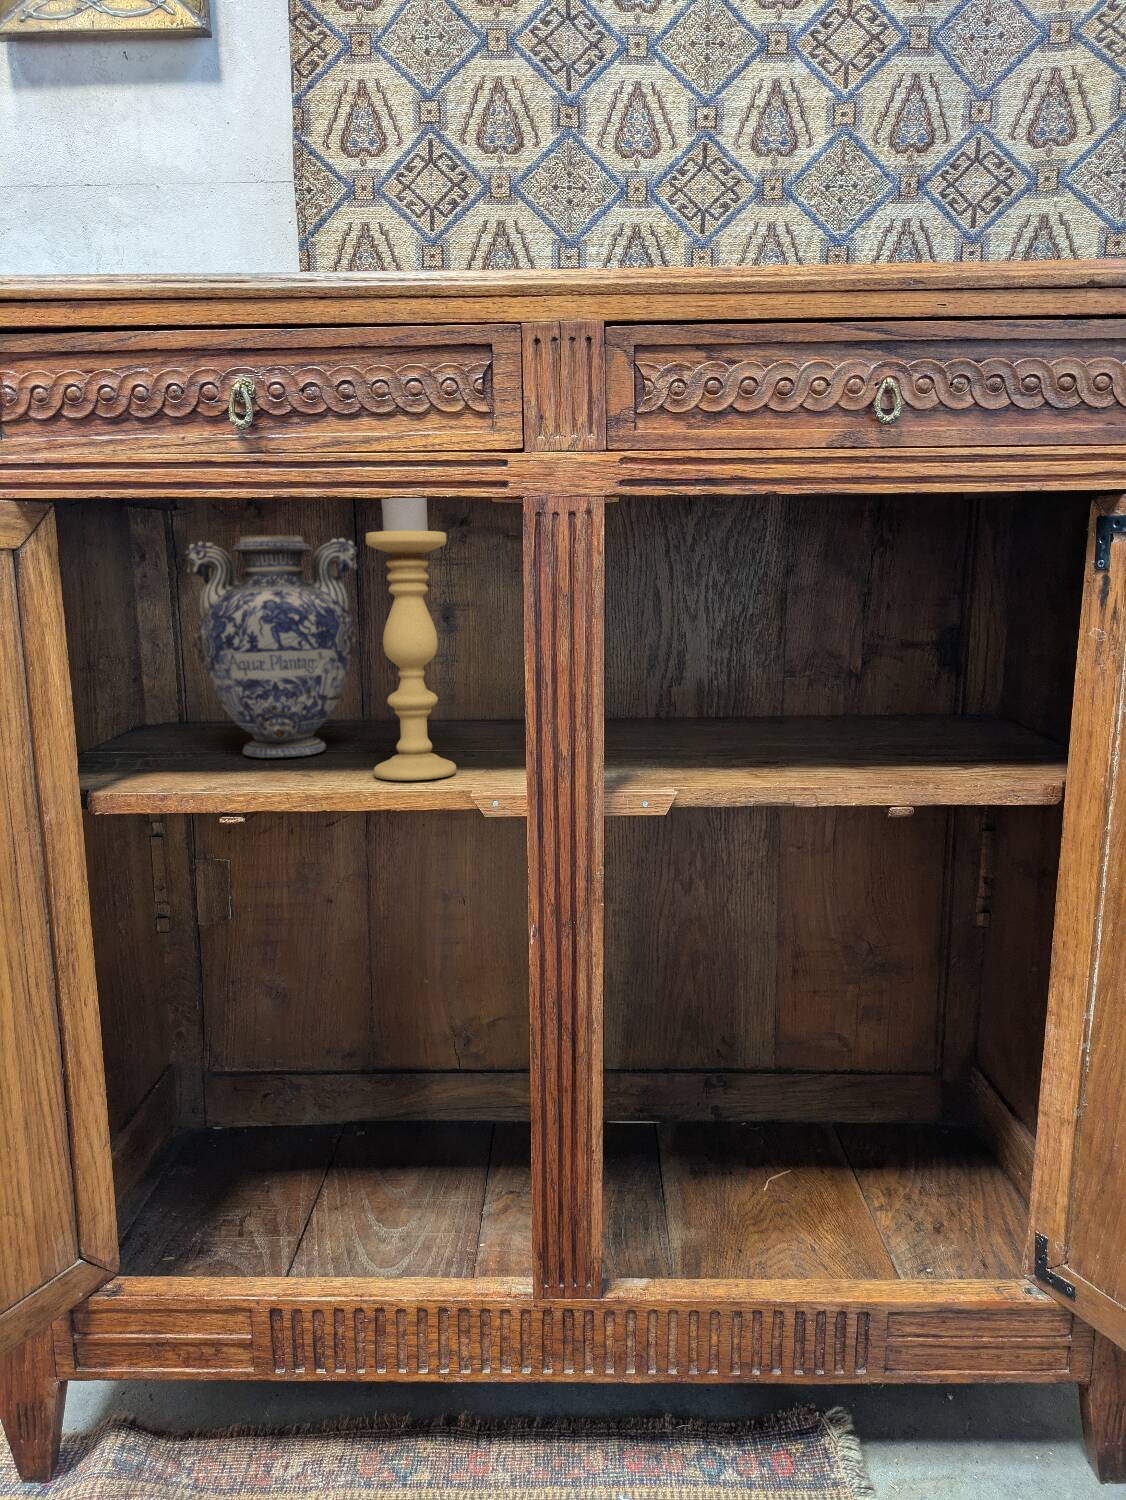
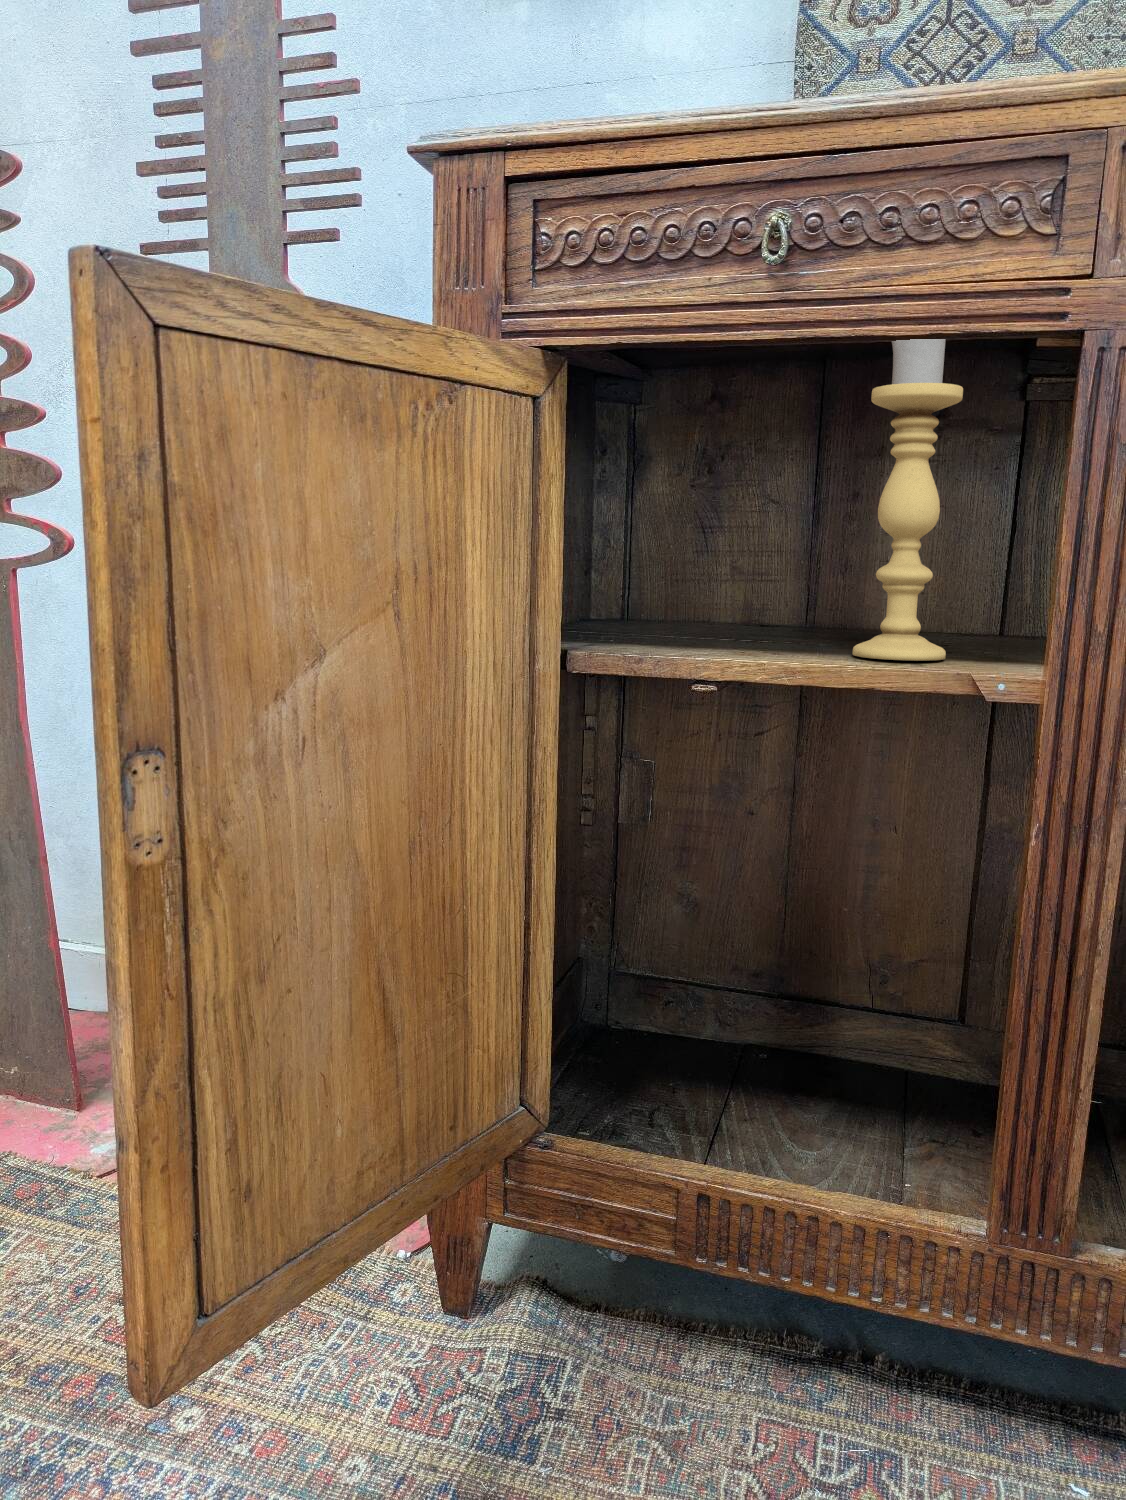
decorative vase: present [185,534,360,758] -> none [659,399,840,638]

